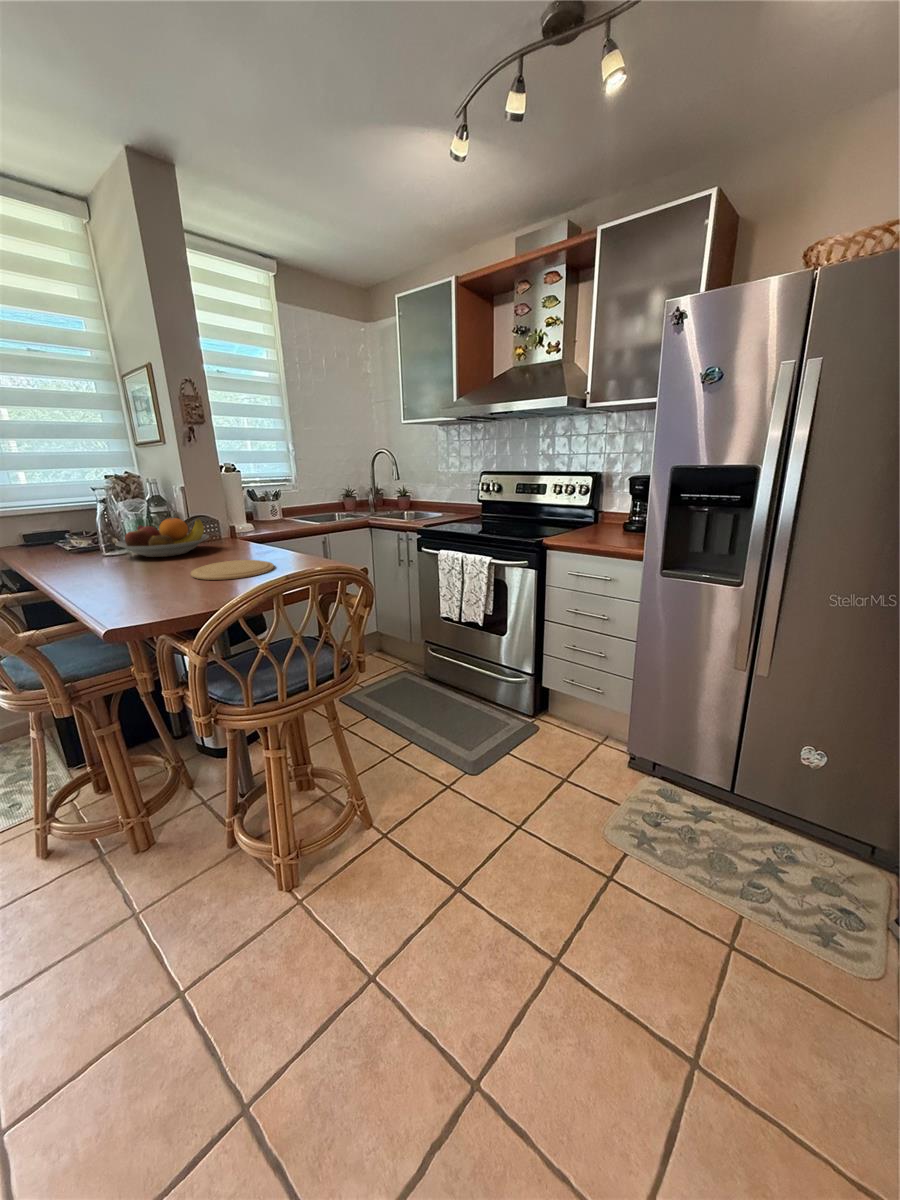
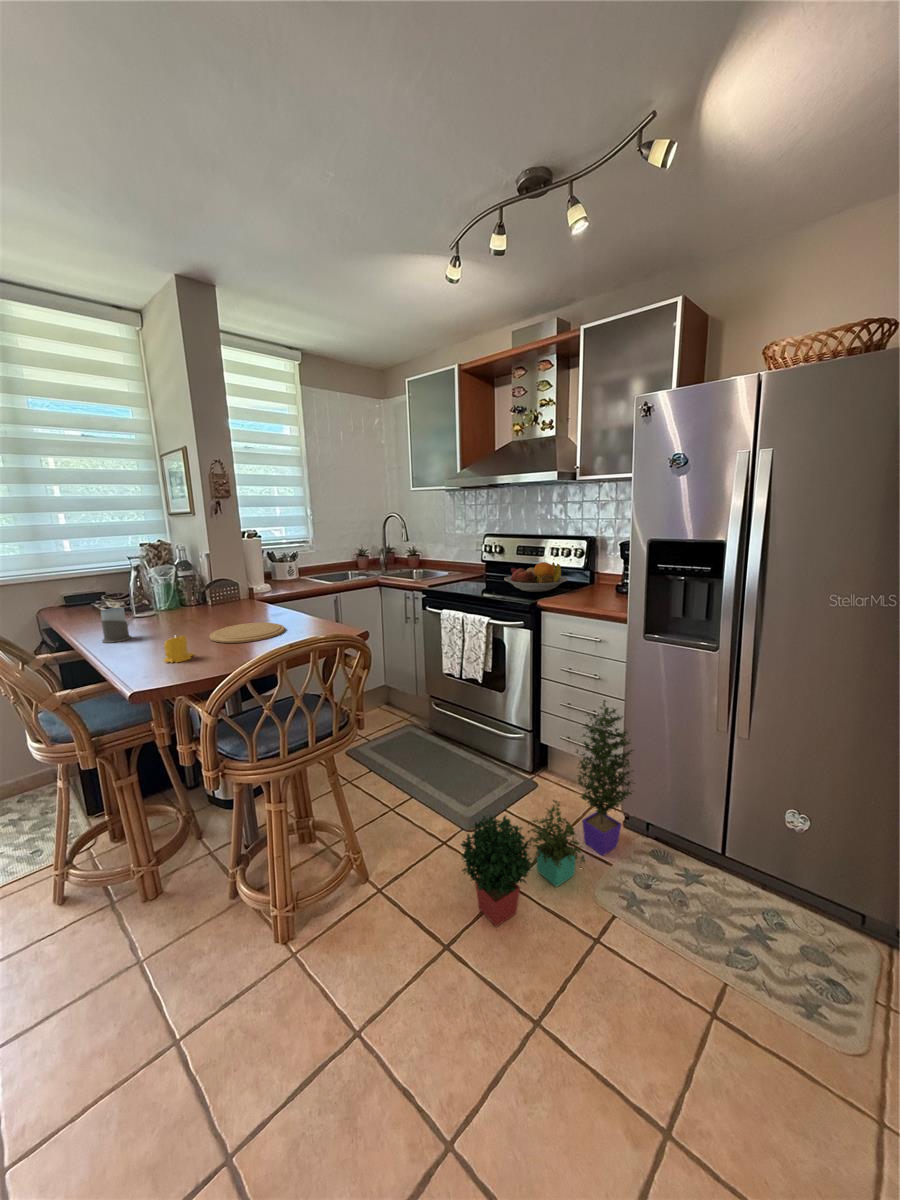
fruit bowl: present [115,518,209,557] -> present [504,562,568,592]
mug: none [64,542,102,581] -> present [101,608,132,643]
candle: none [140,568,175,600] -> present [164,636,194,663]
potted plant: none [470,640,649,868] -> present [461,700,633,927]

